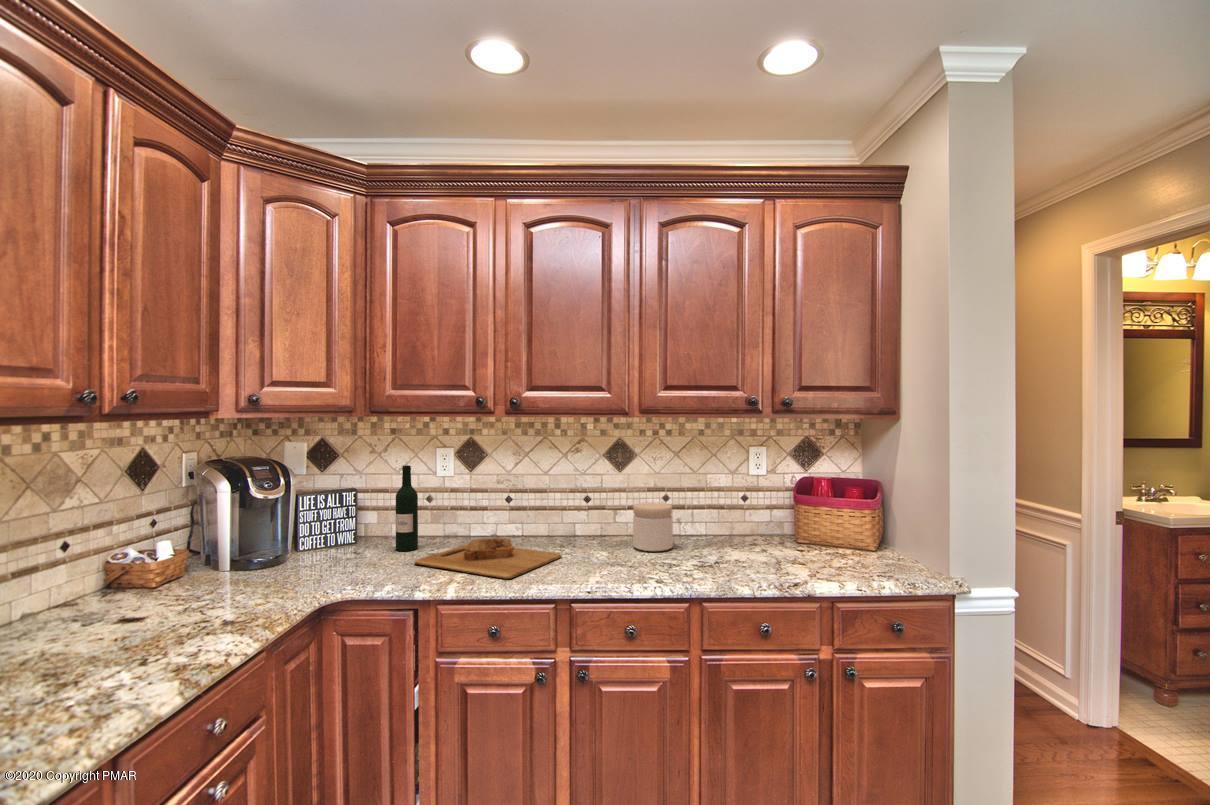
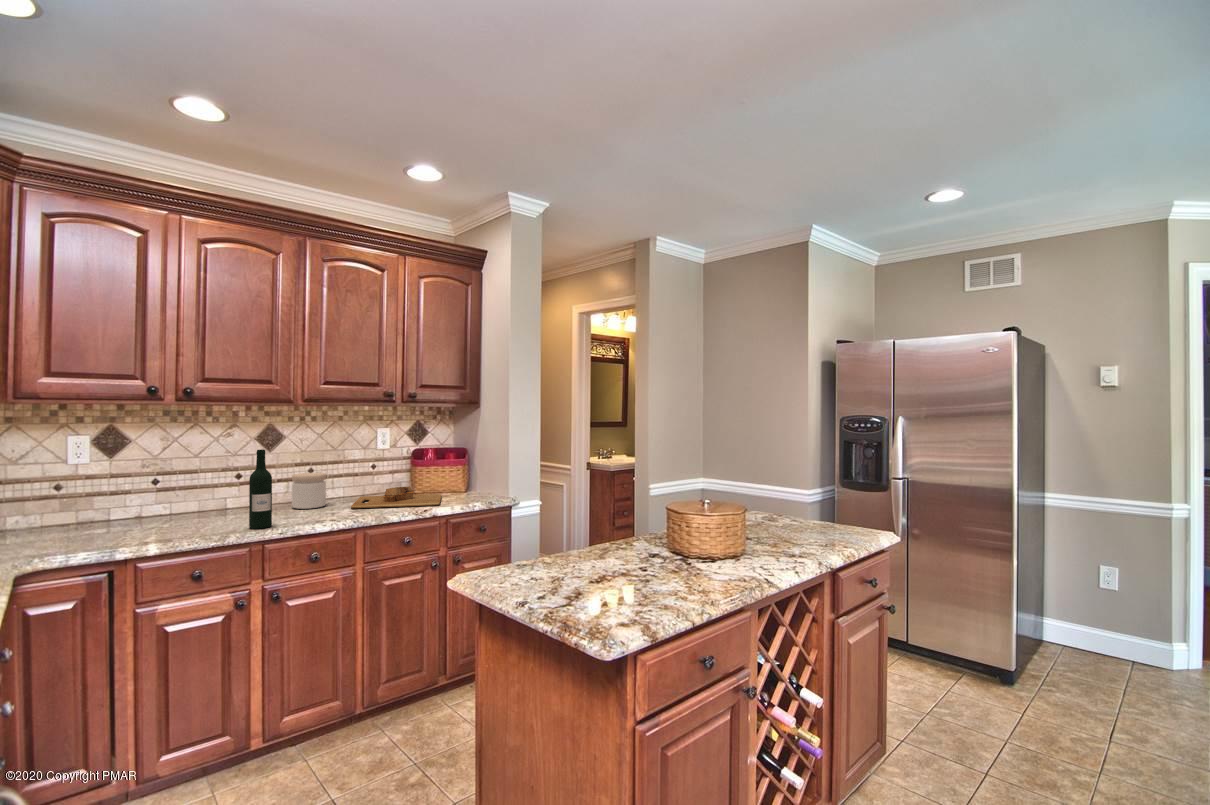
wine bottle: present [396,465,418,551] -> present [249,450,272,529]
cutting board: present [414,538,561,579] -> present [351,486,441,509]

